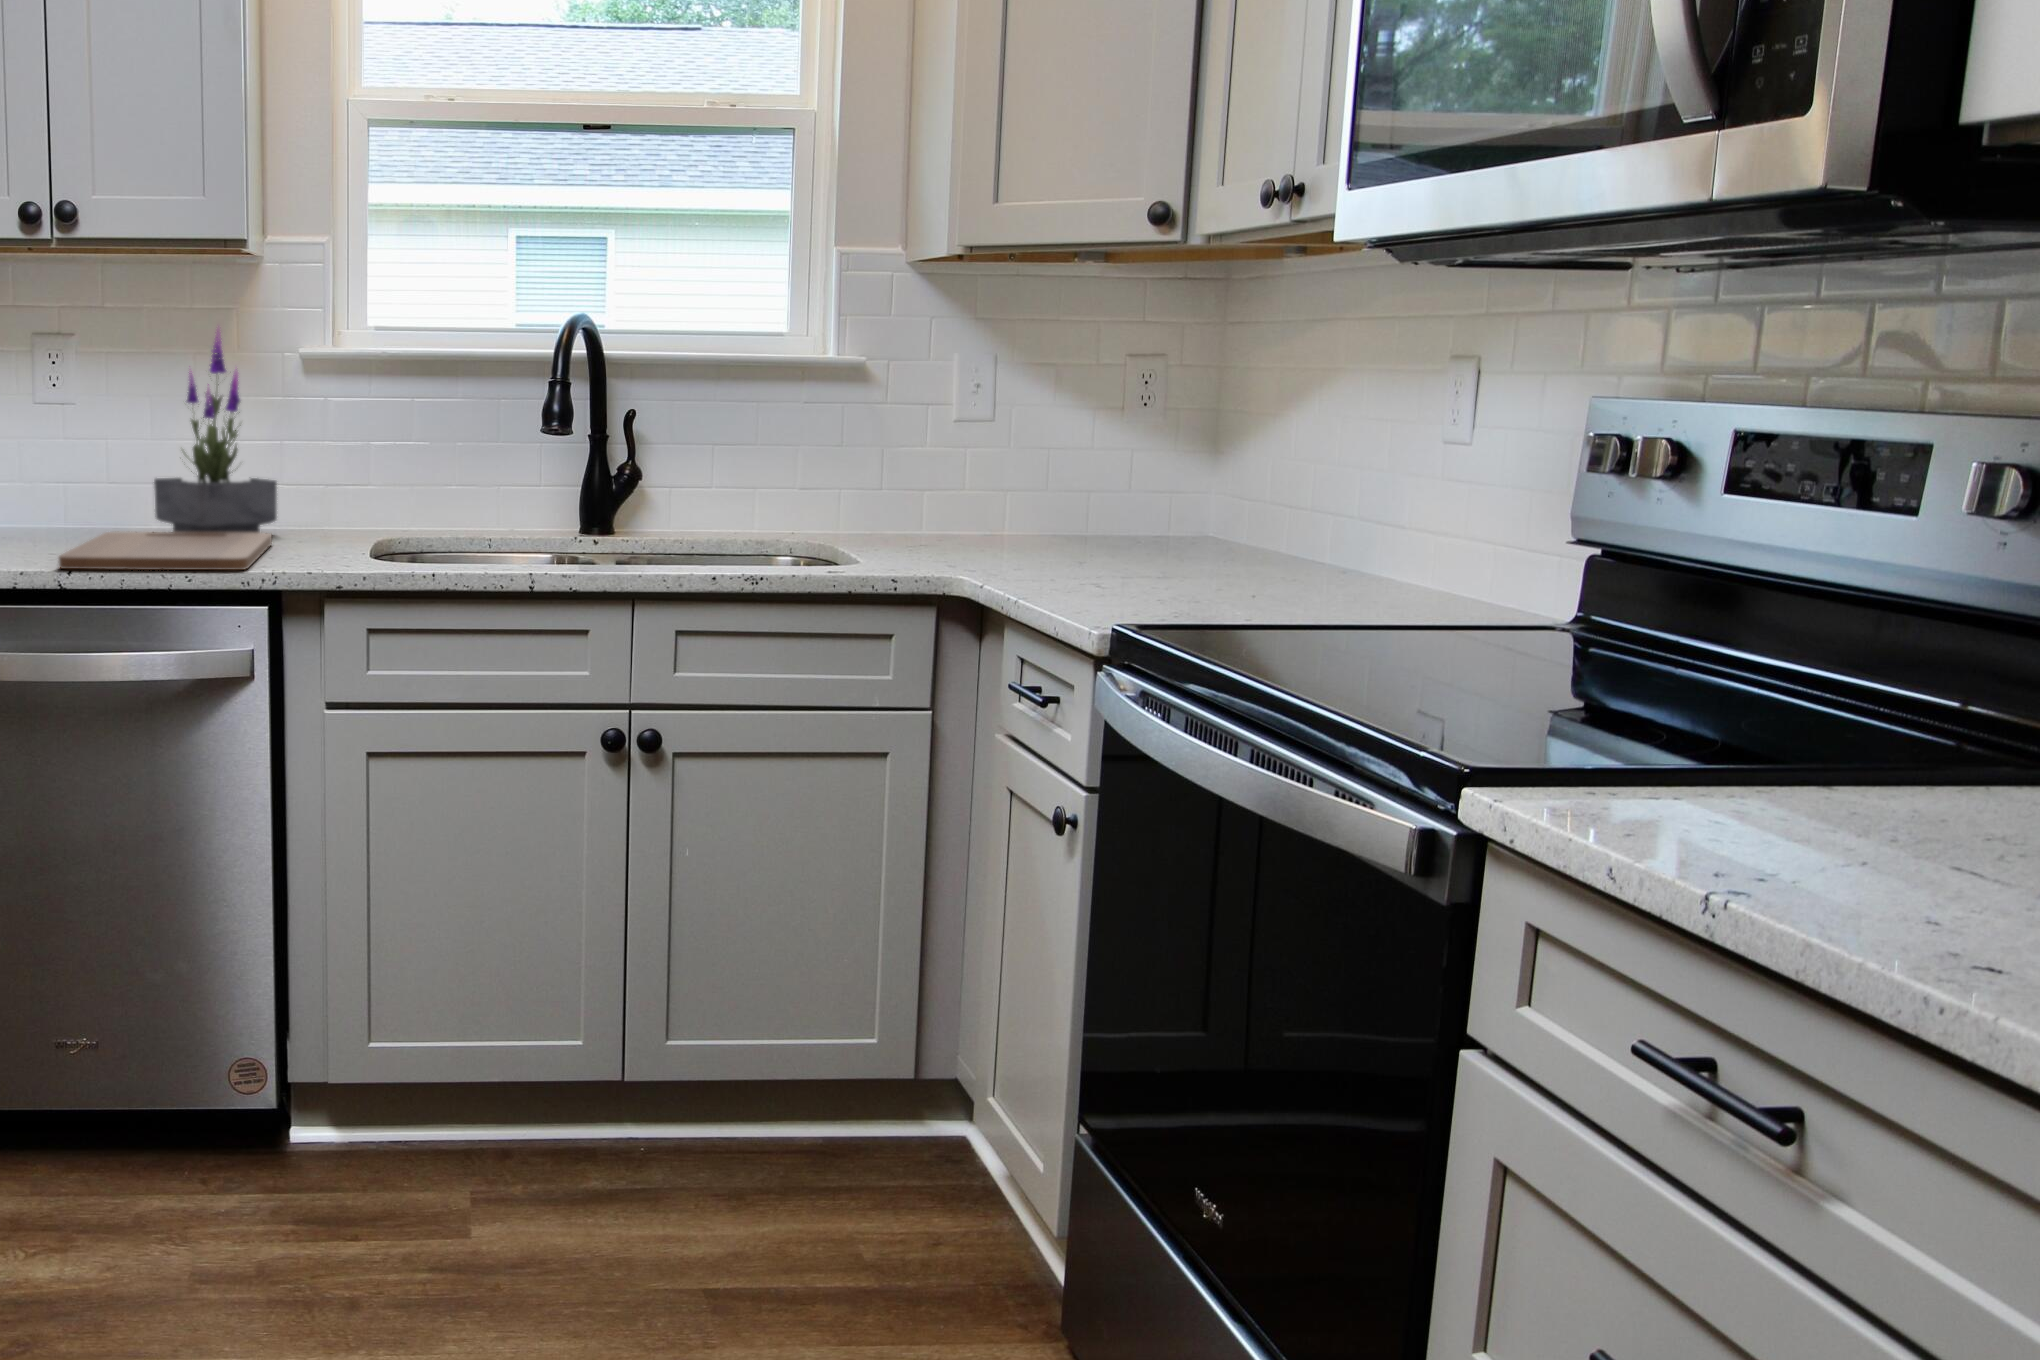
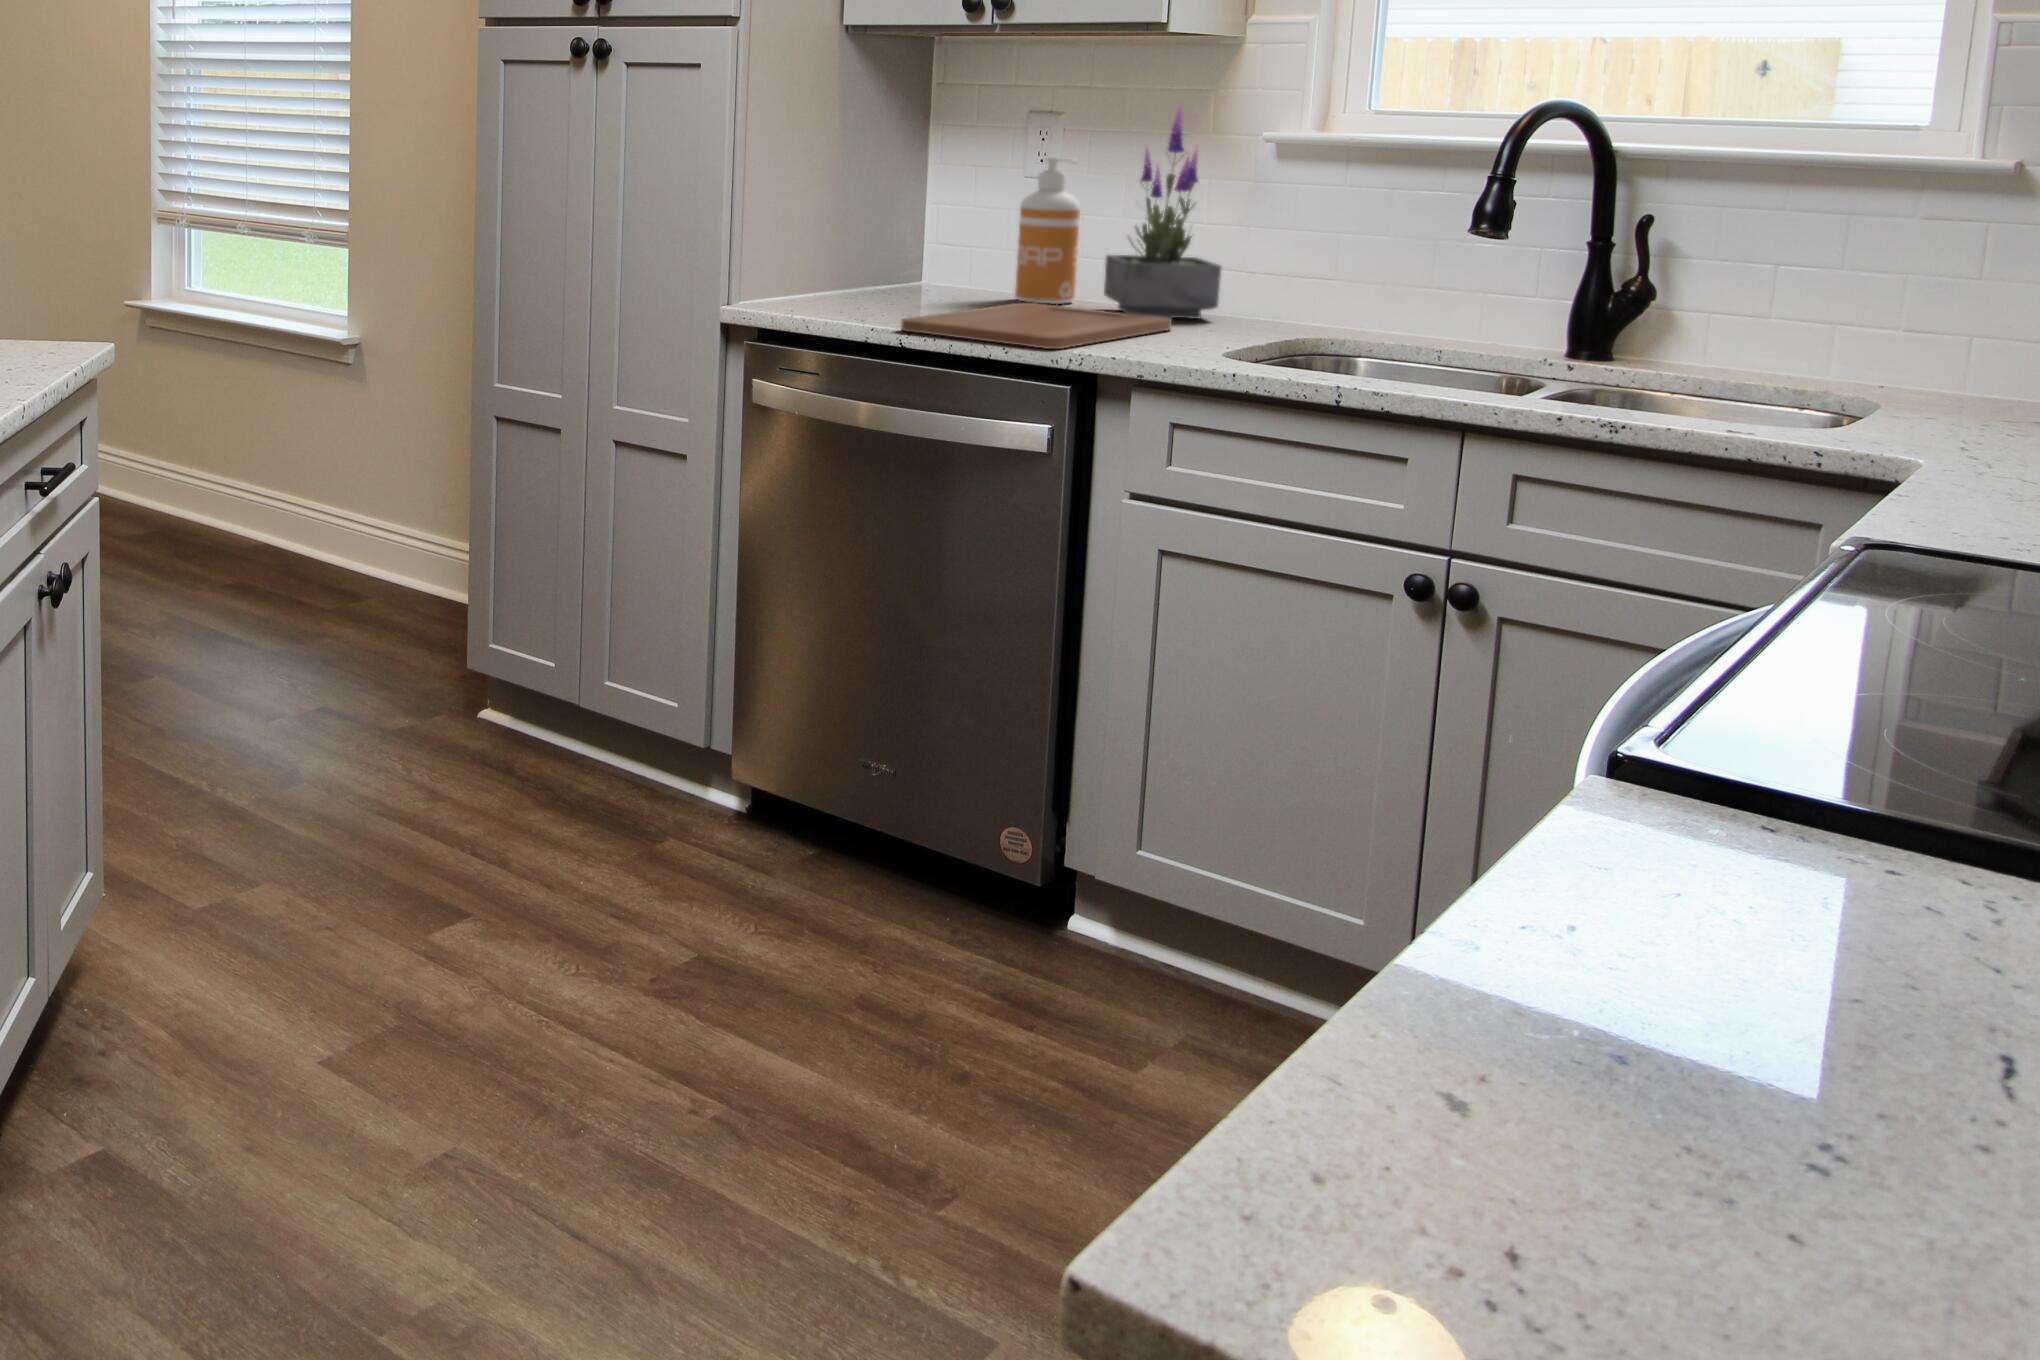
soap dispenser: none [55,383,117,533] -> present [1015,157,1080,304]

